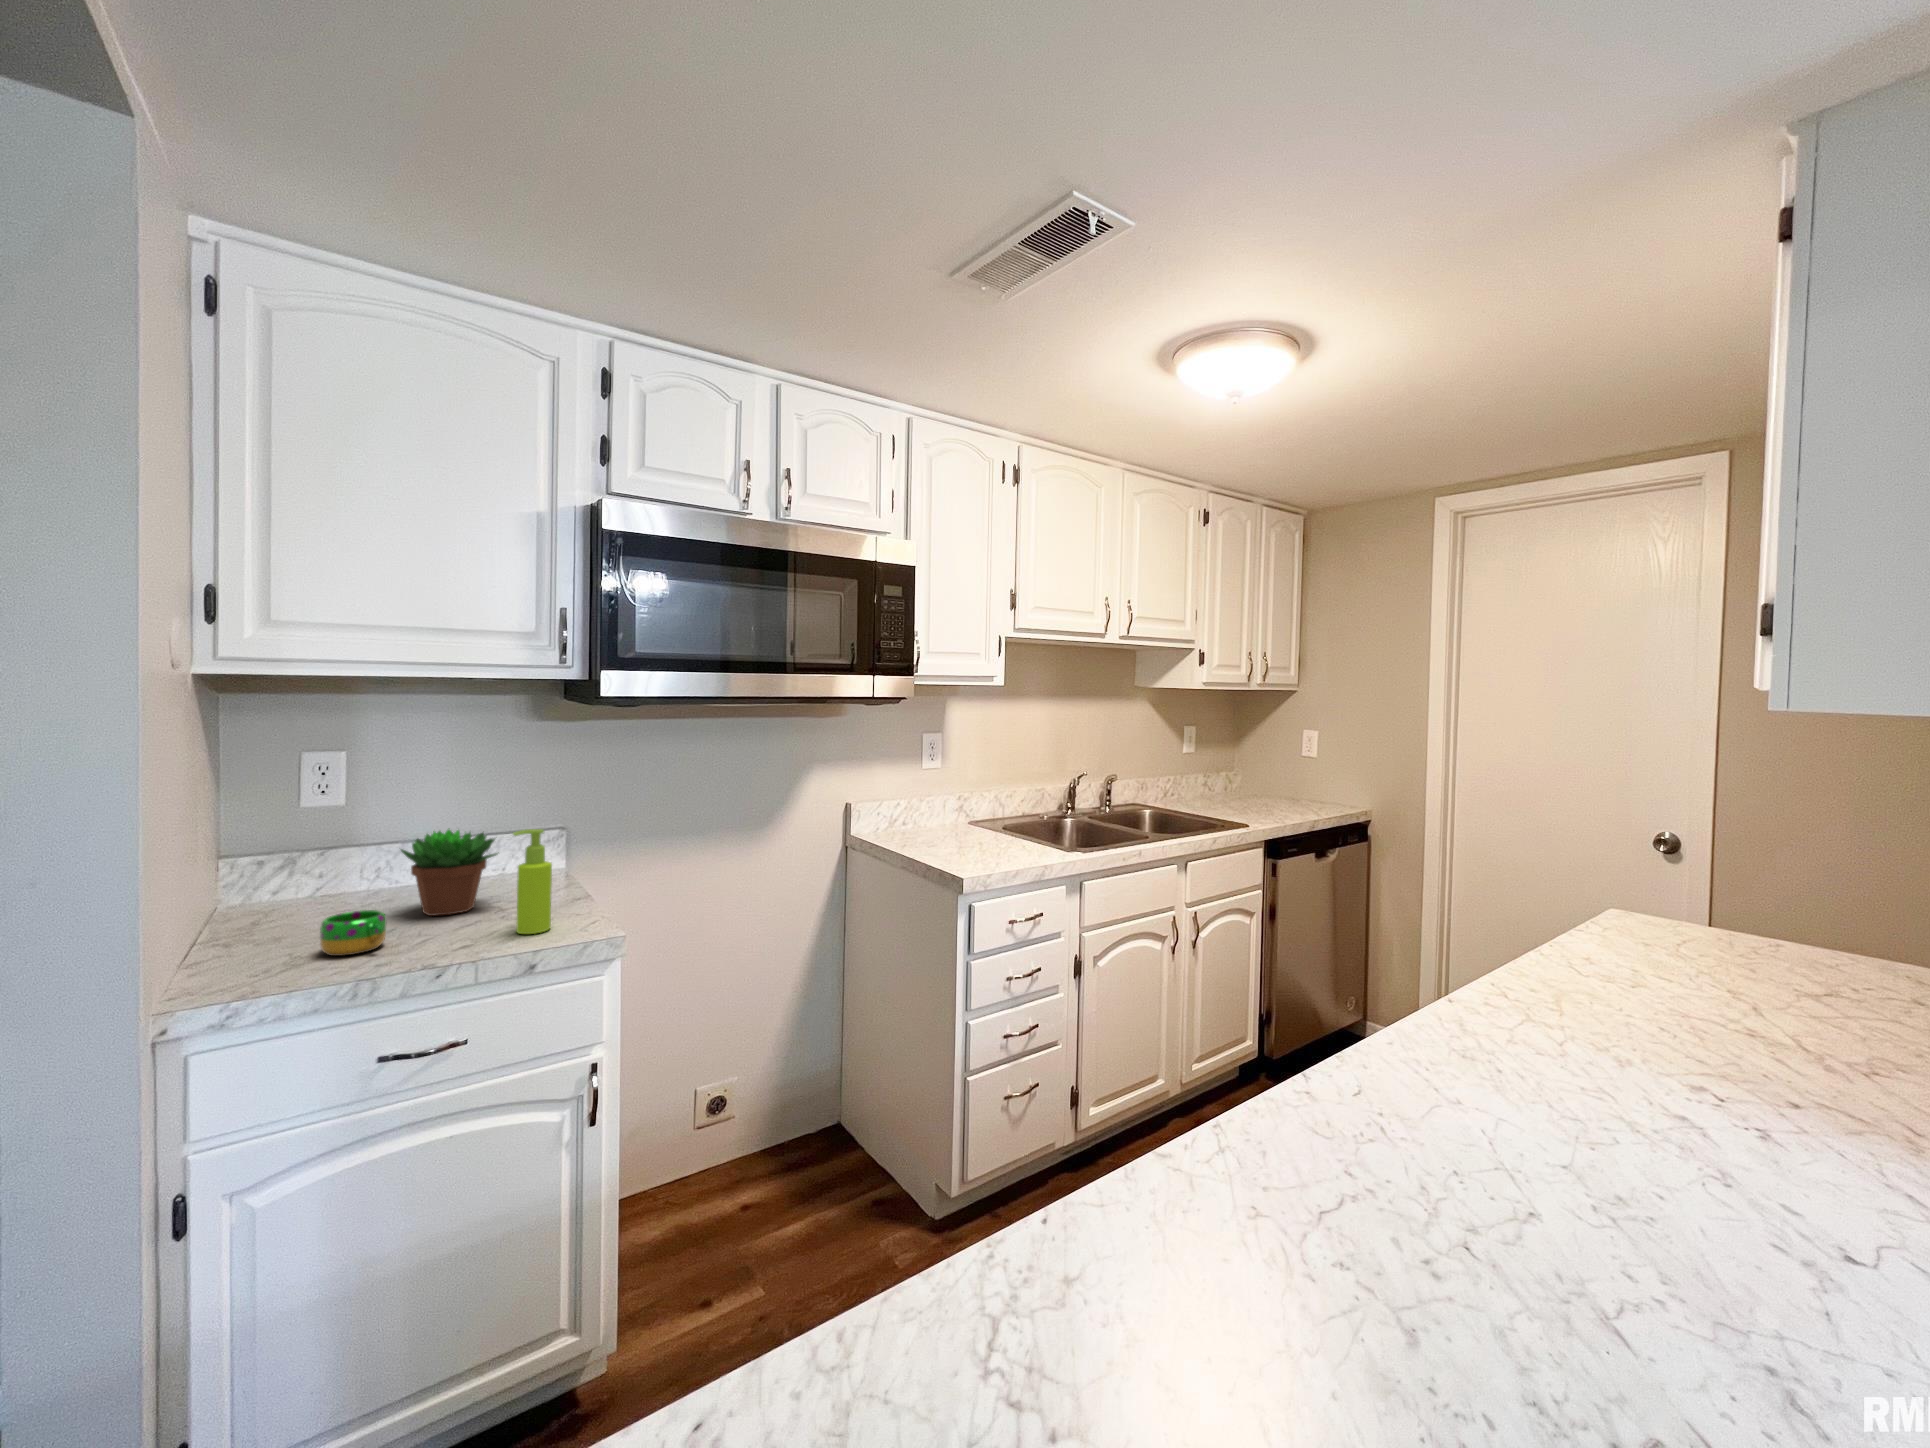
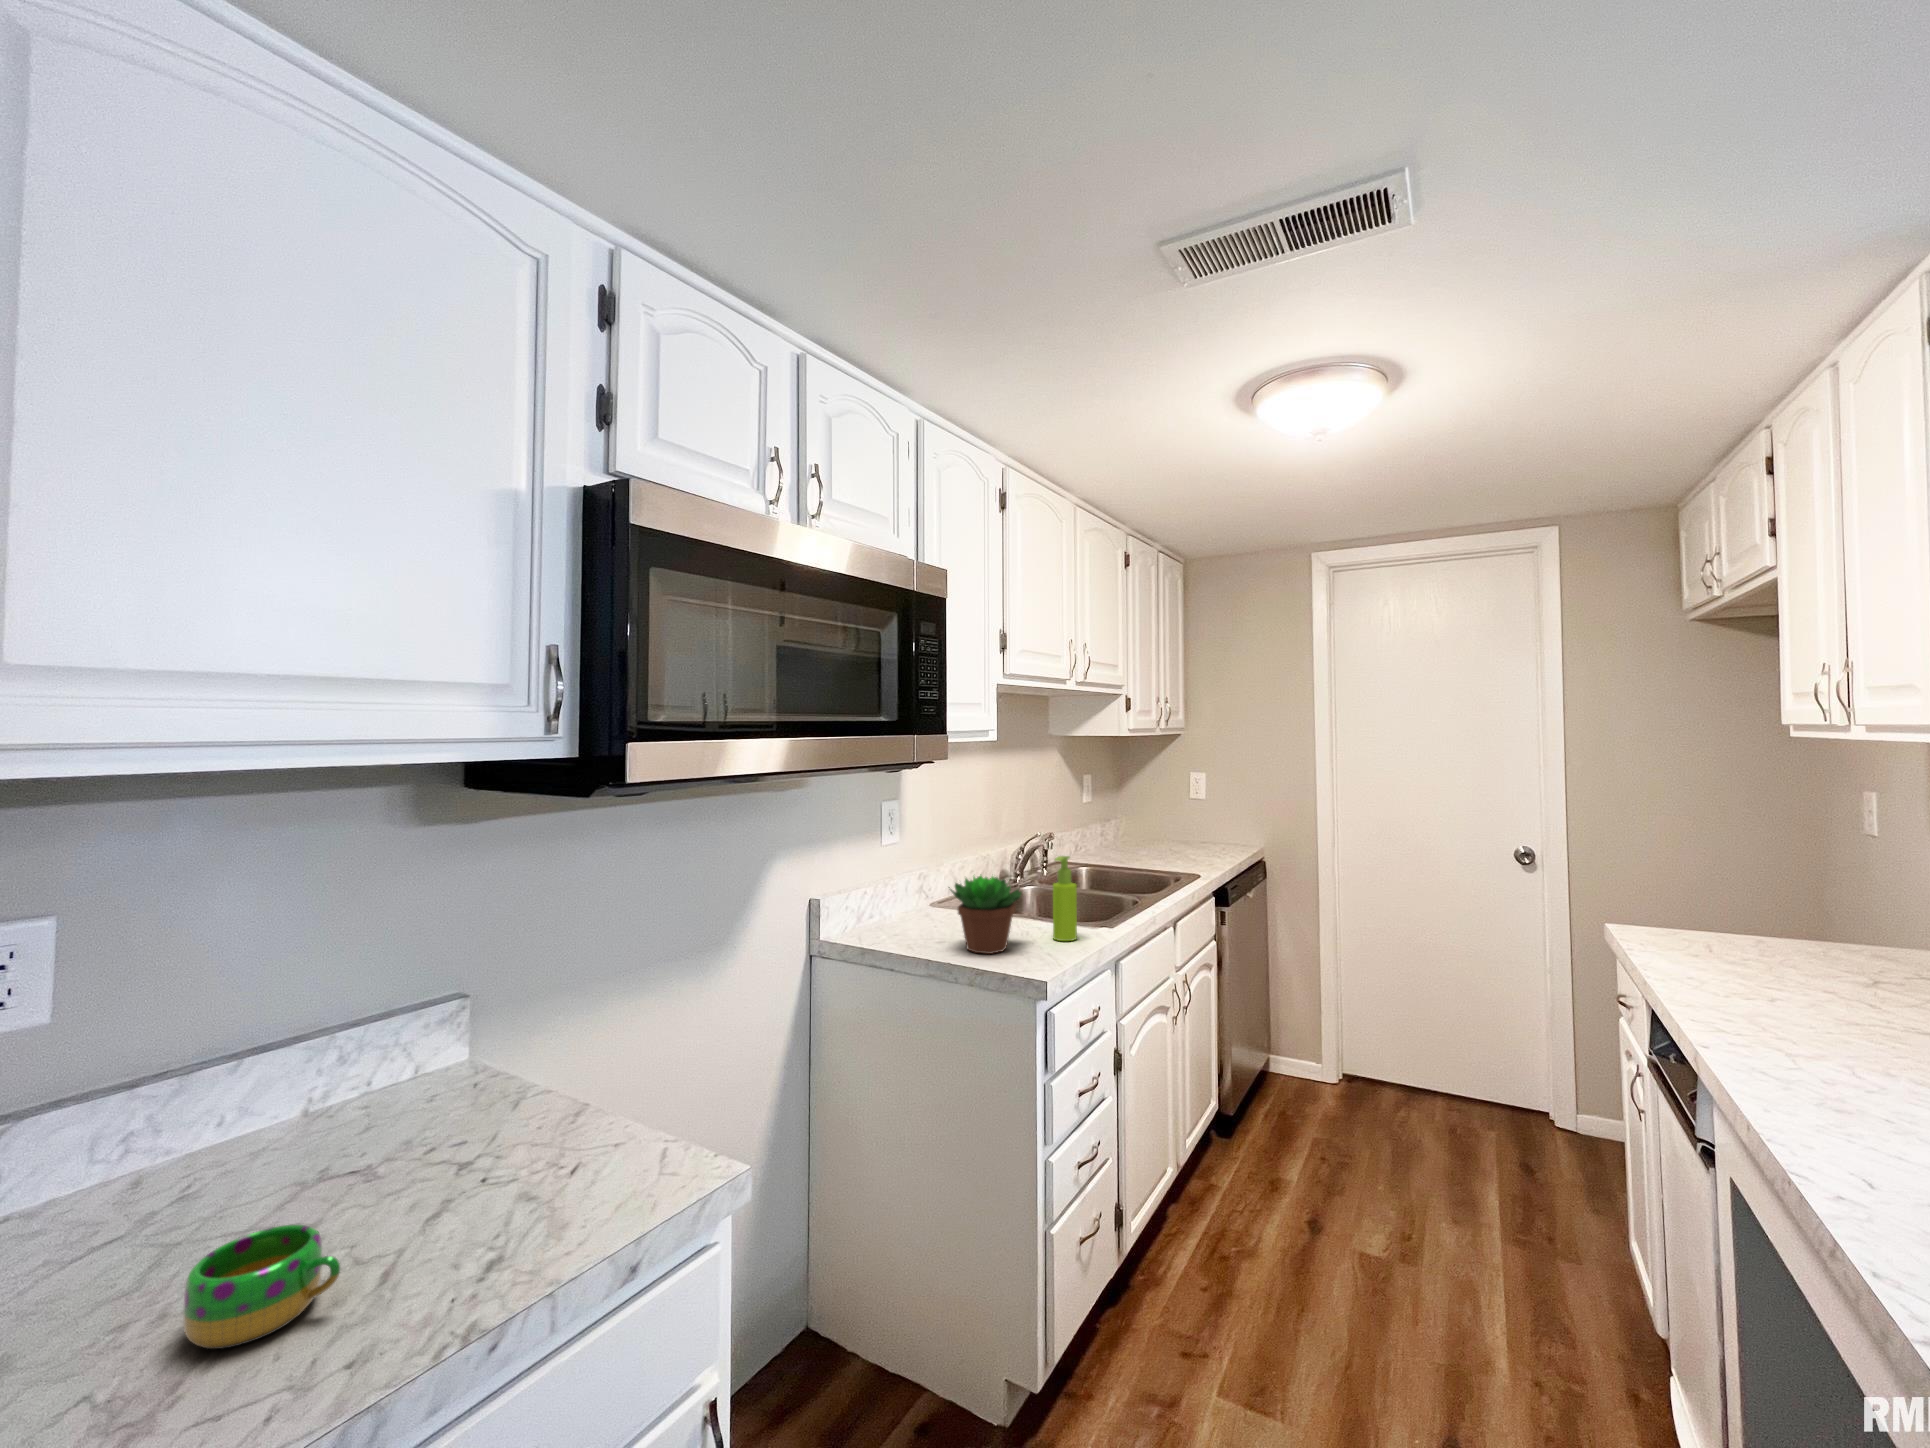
soap dispenser: present [513,829,552,934] -> present [1053,856,1077,941]
succulent plant: present [401,830,497,916] -> present [949,876,1022,954]

